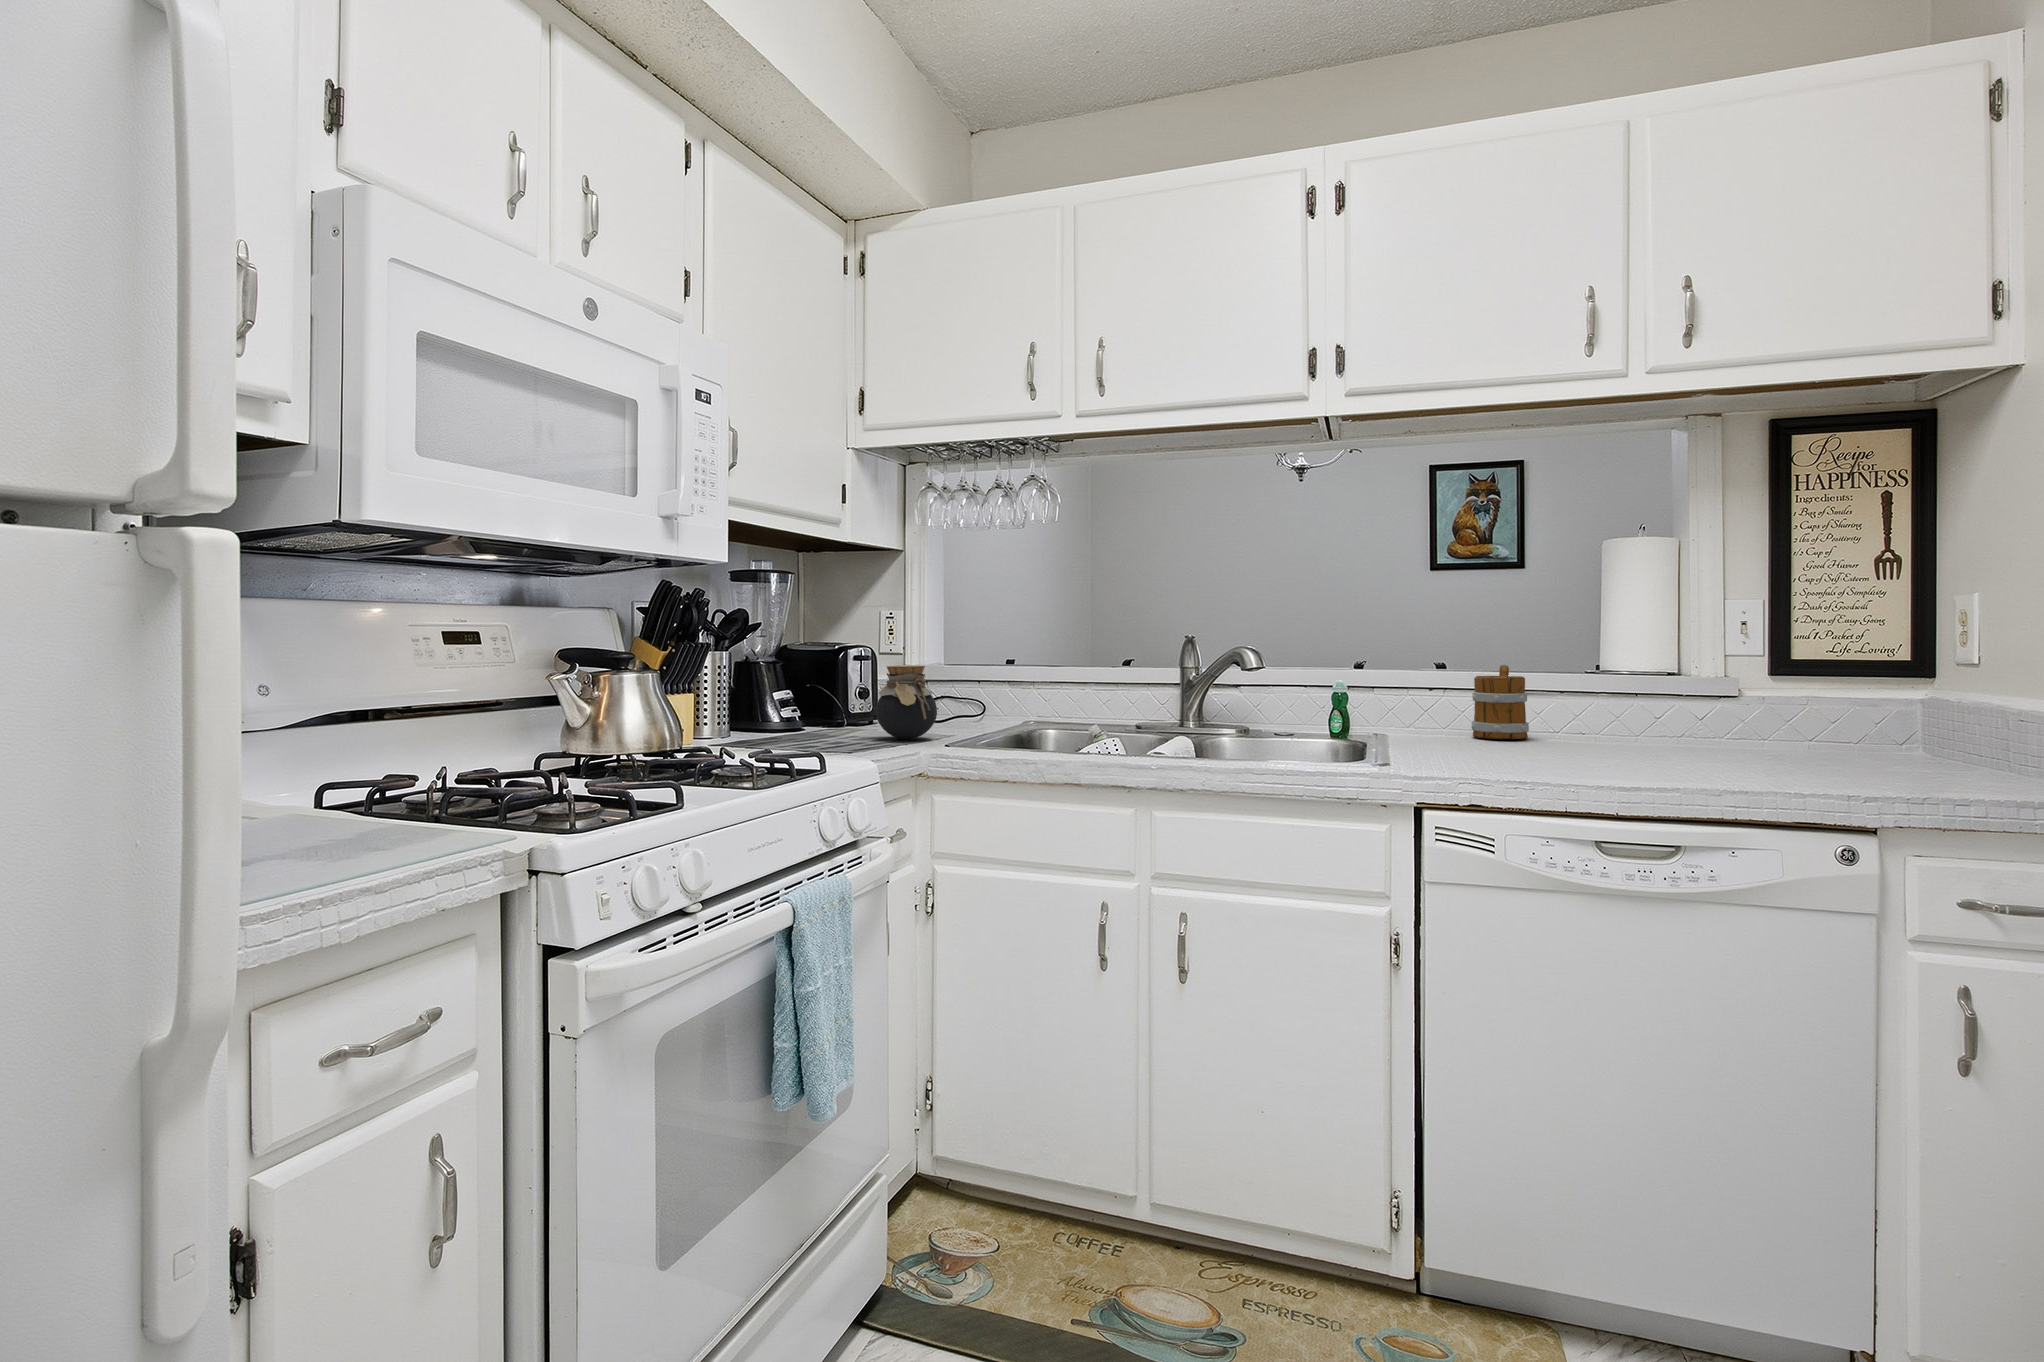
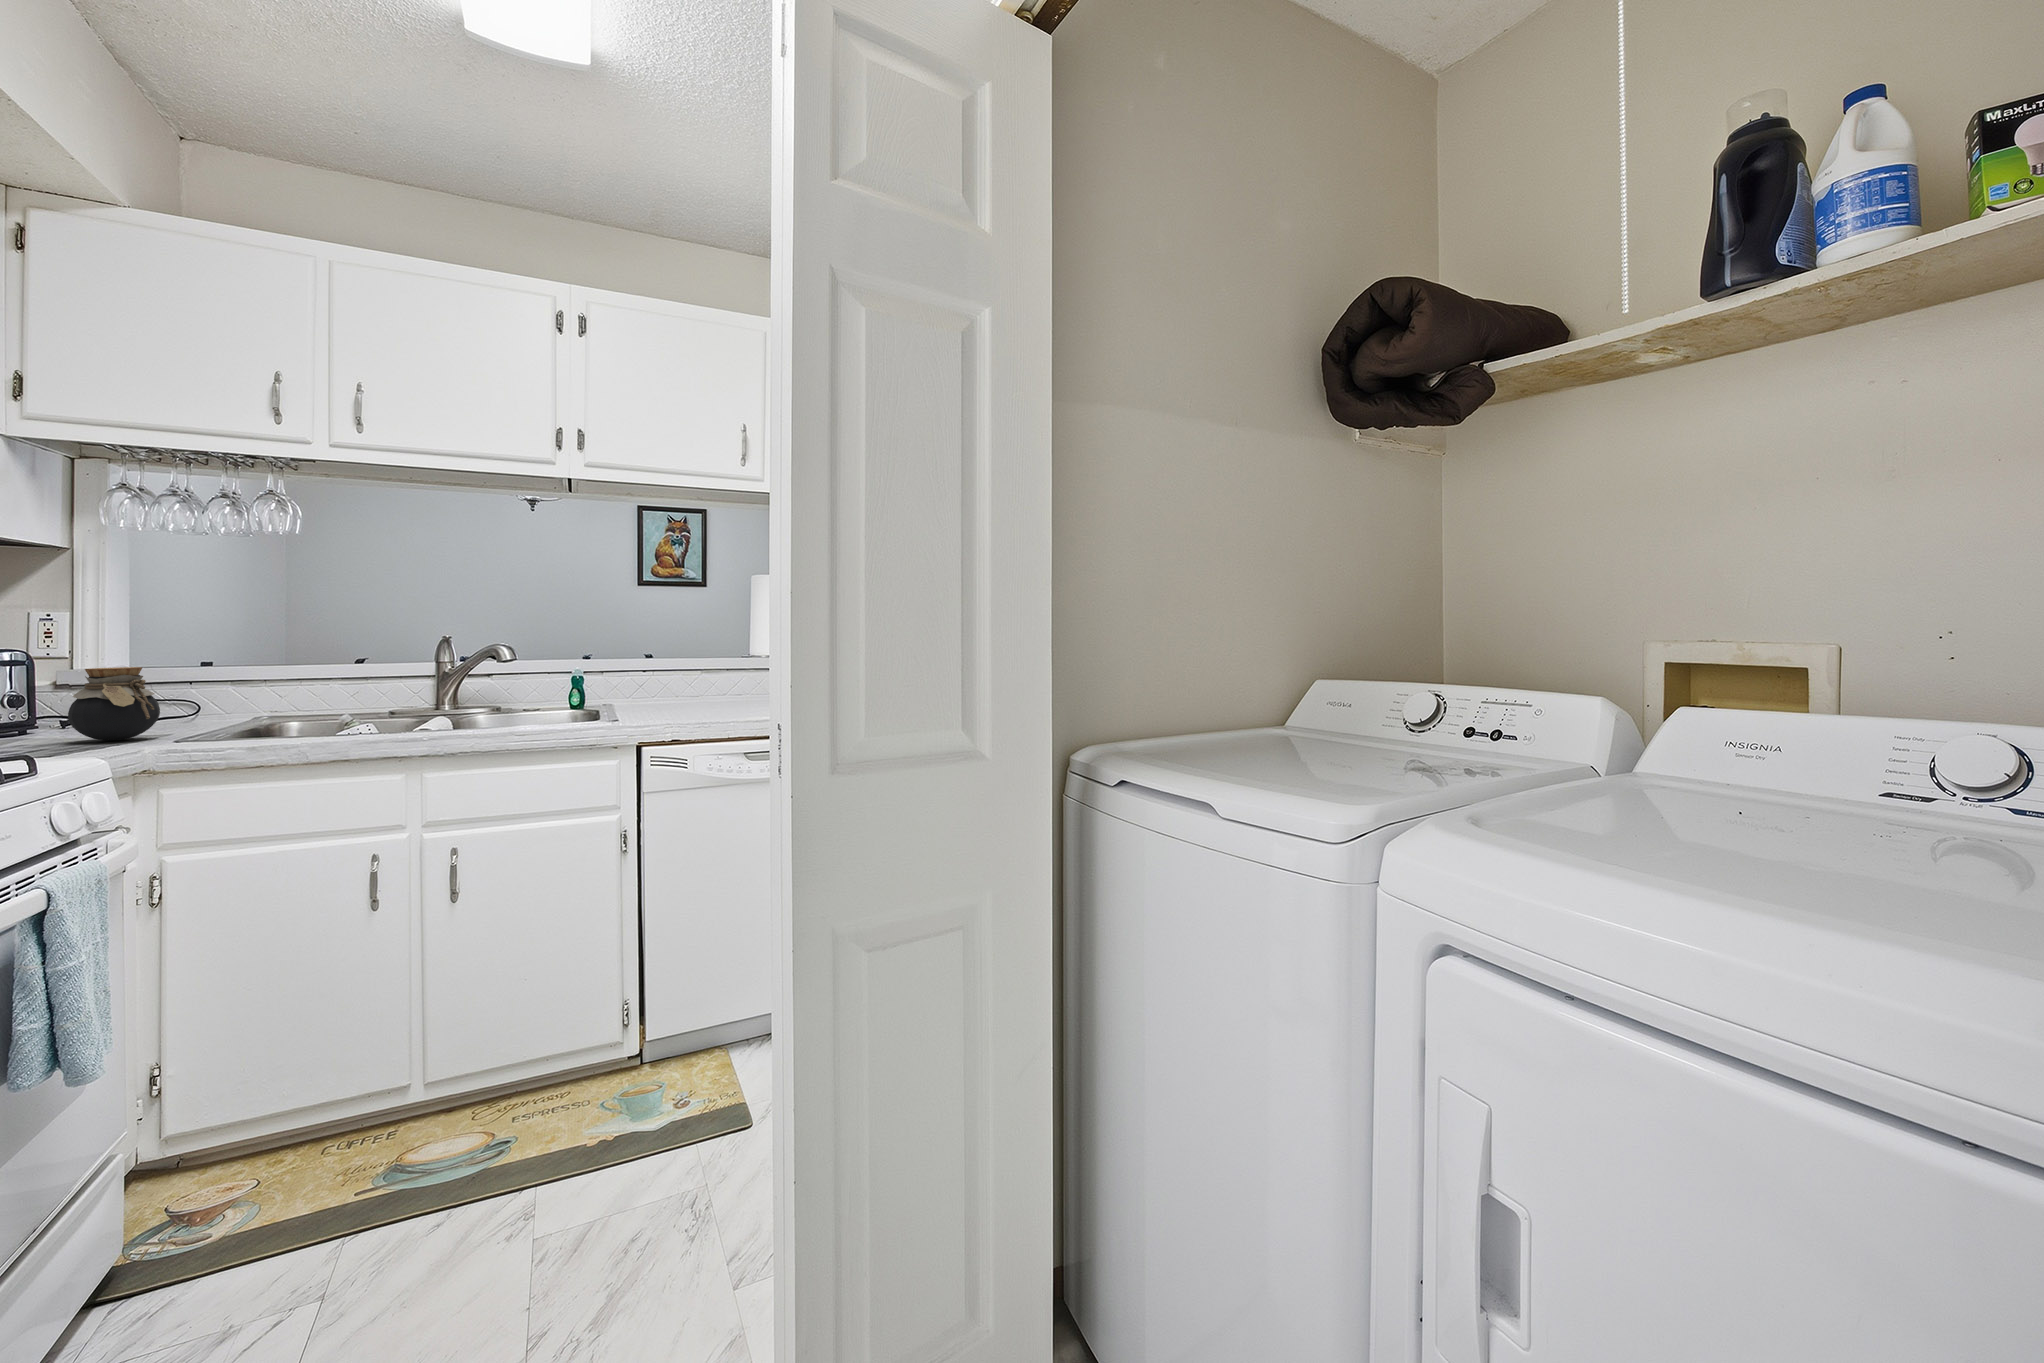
mug: present [1472,665,1529,739] -> none [674,654,710,702]

